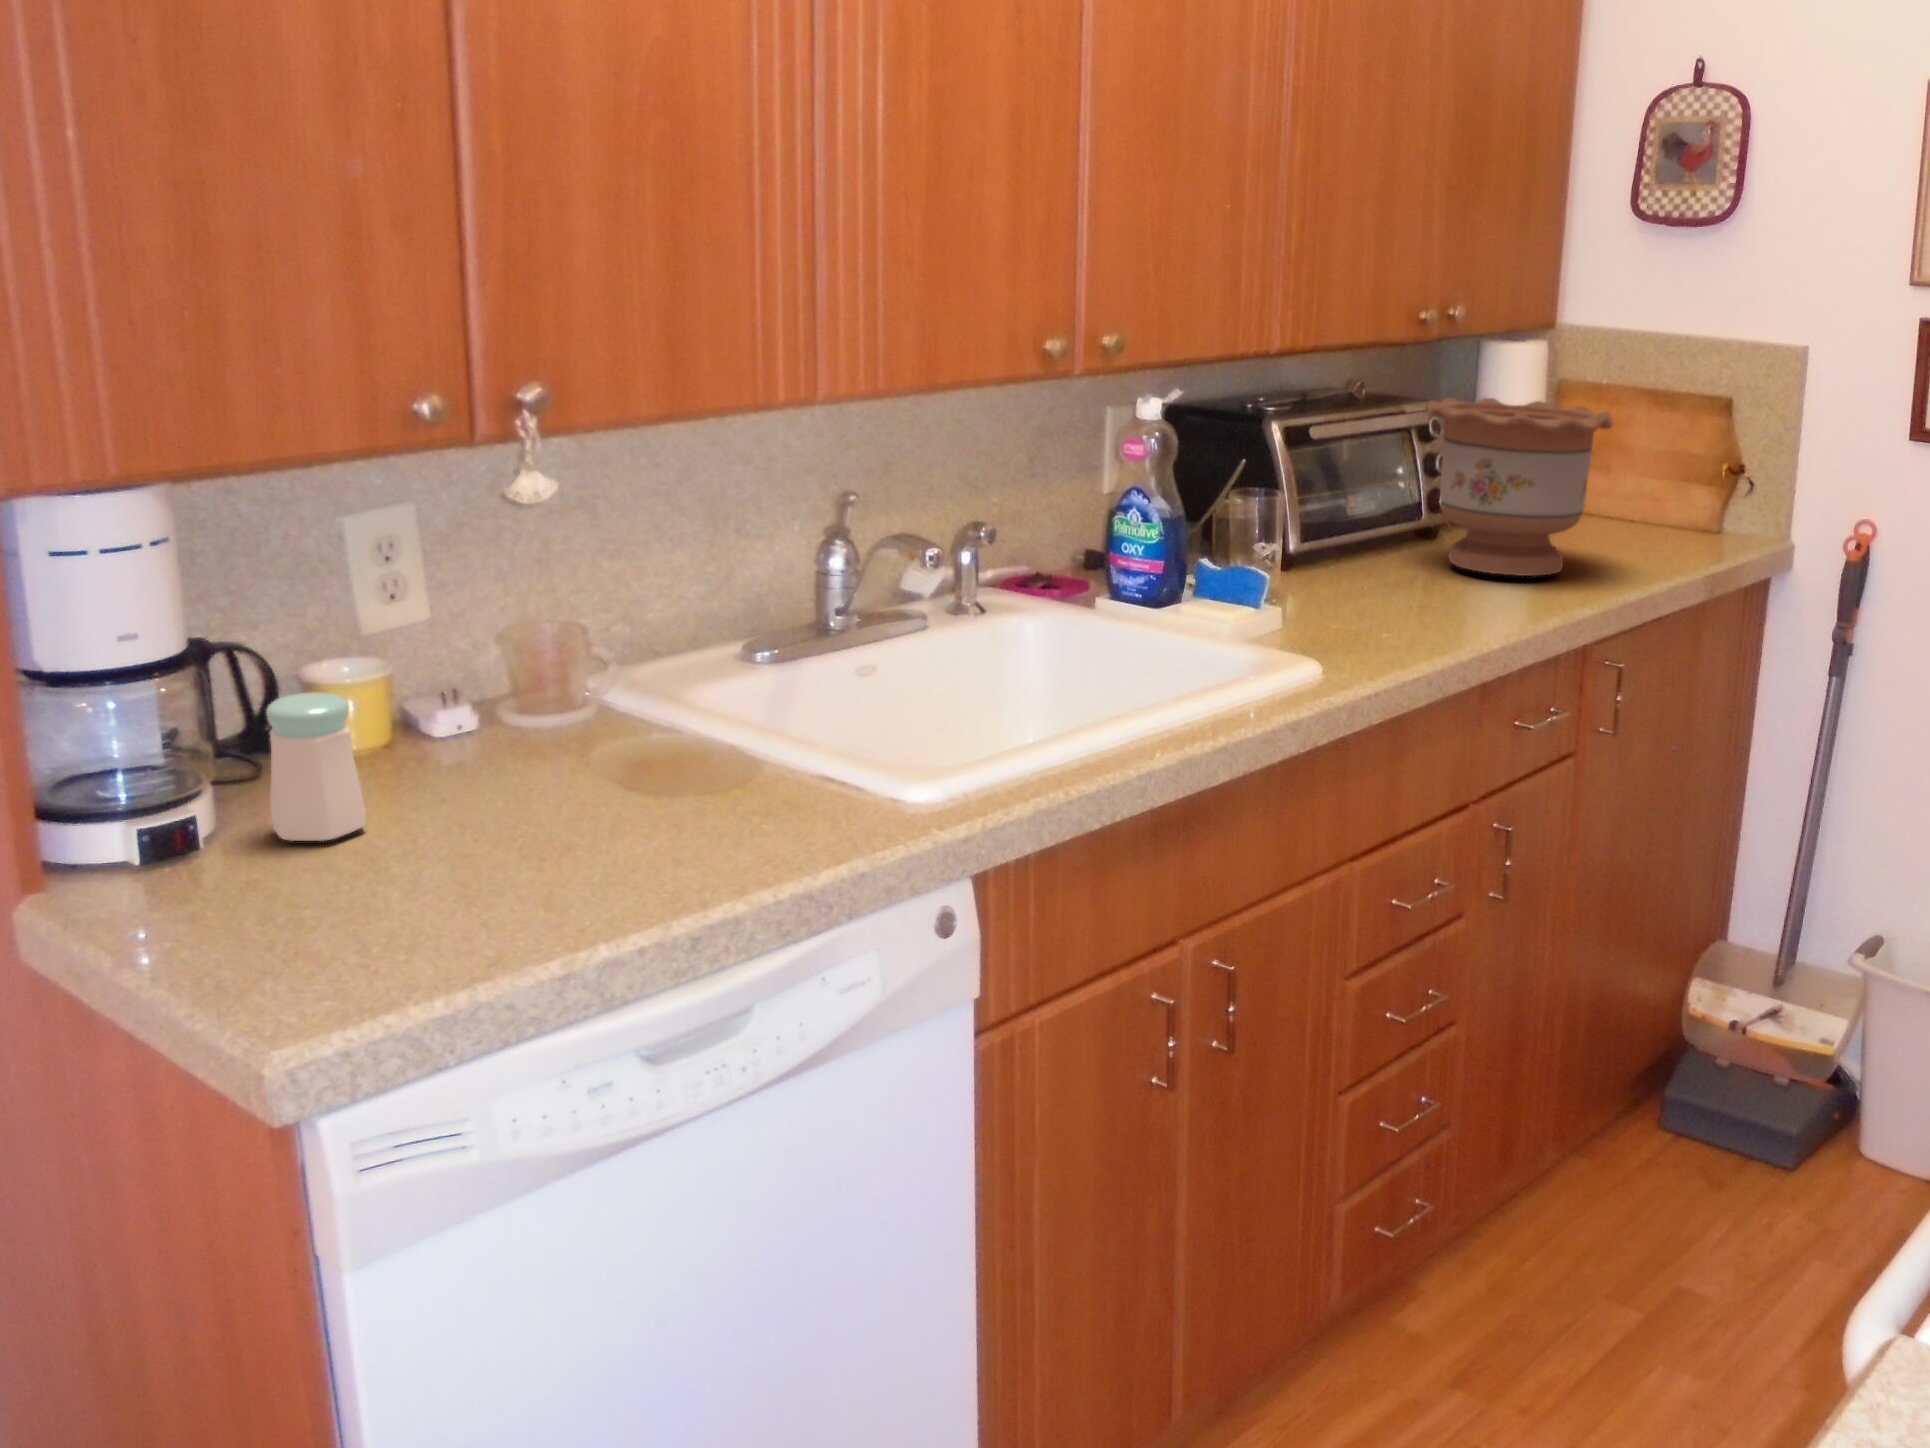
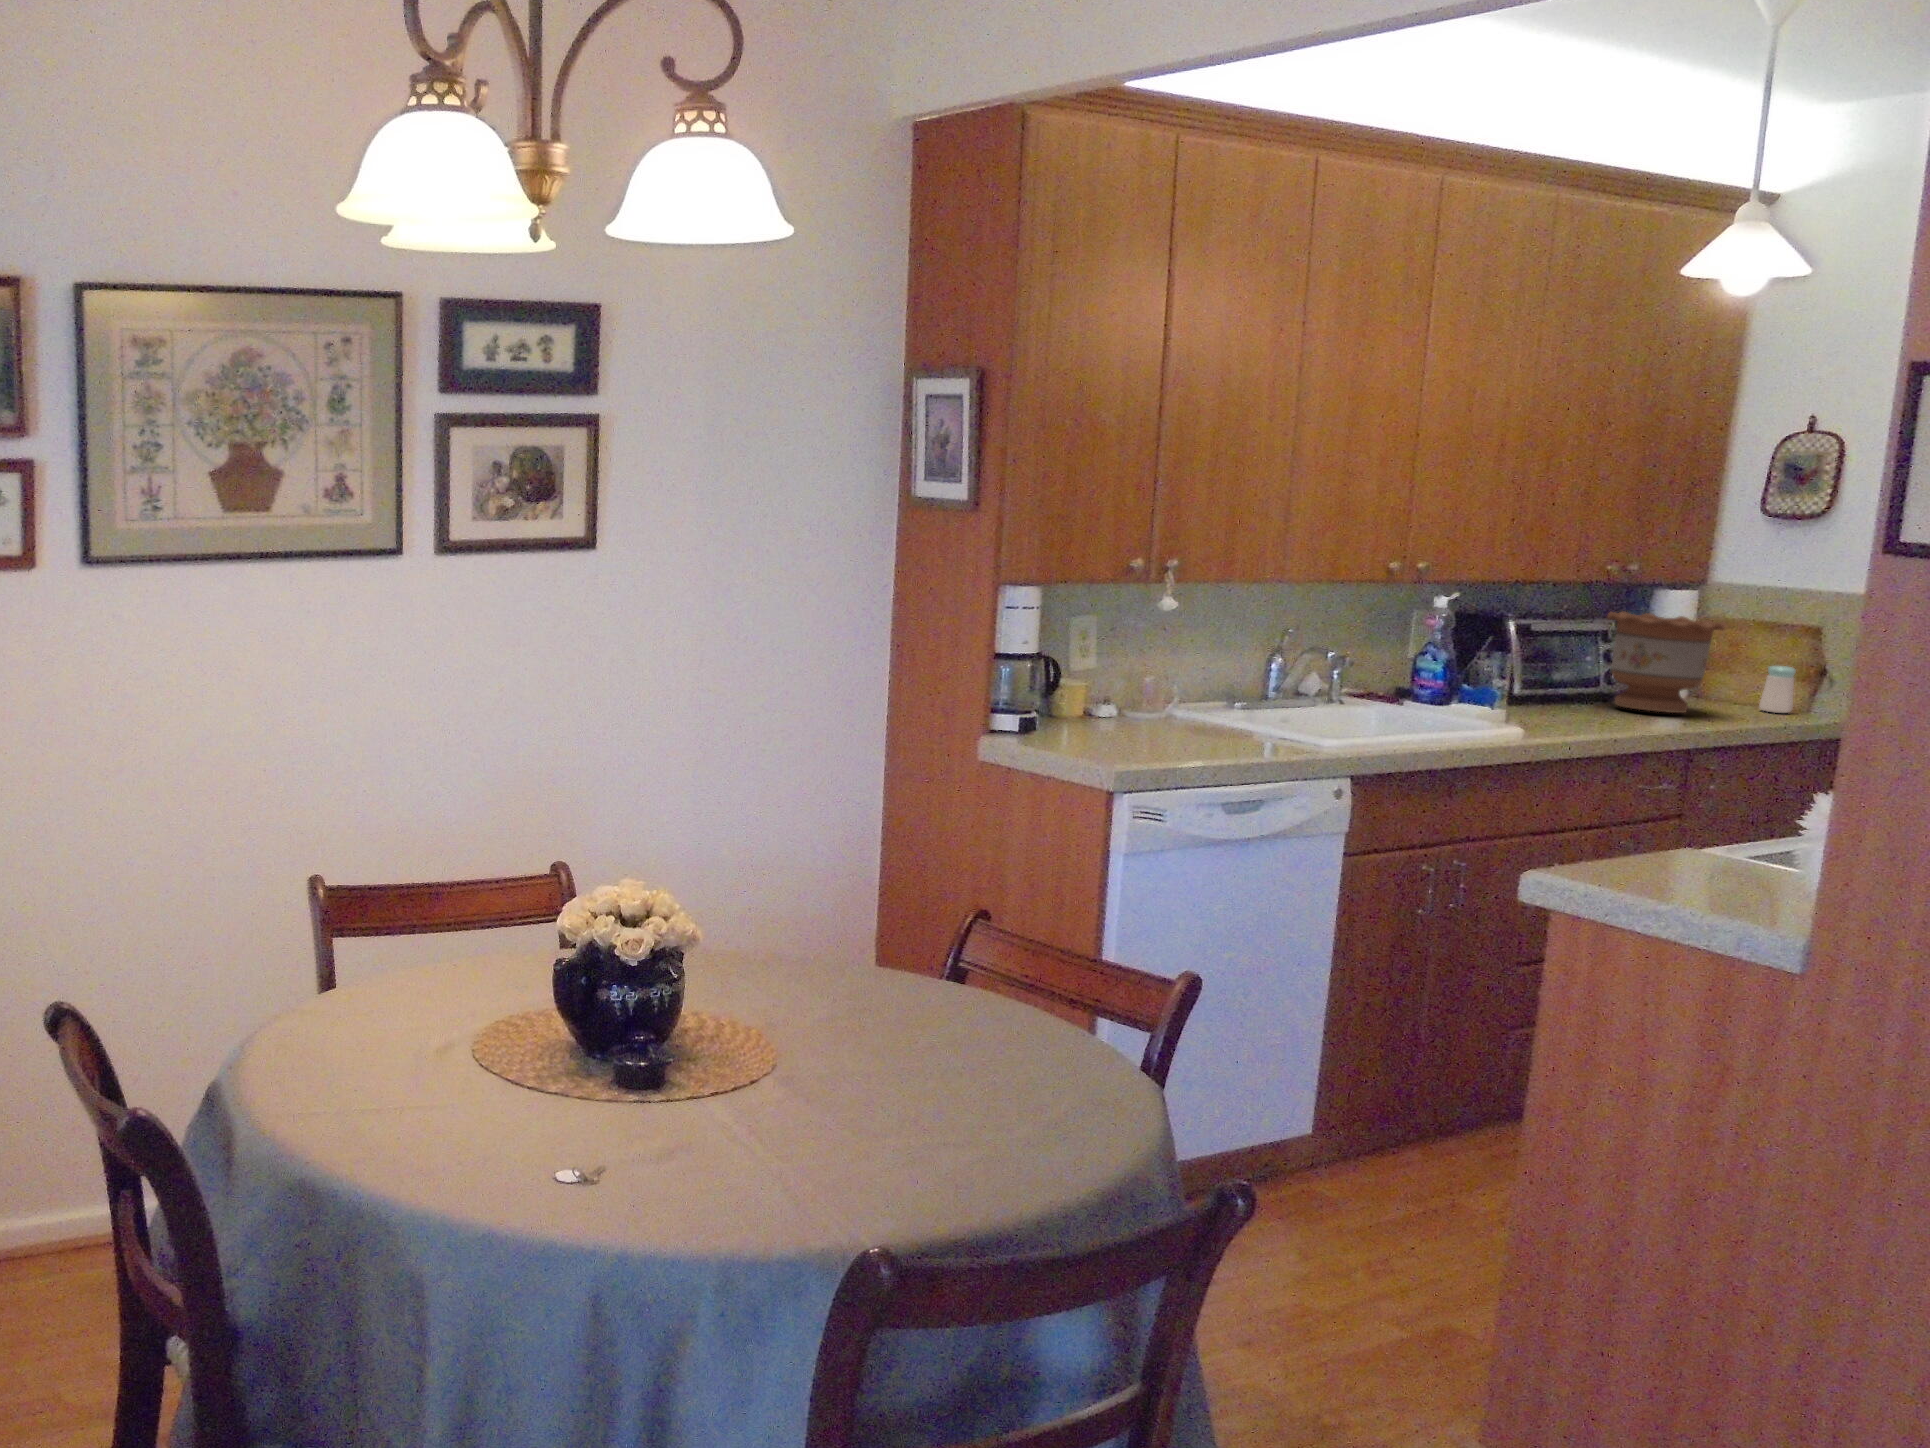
salt shaker: present [266,692,366,841] -> present [1759,666,1796,713]

